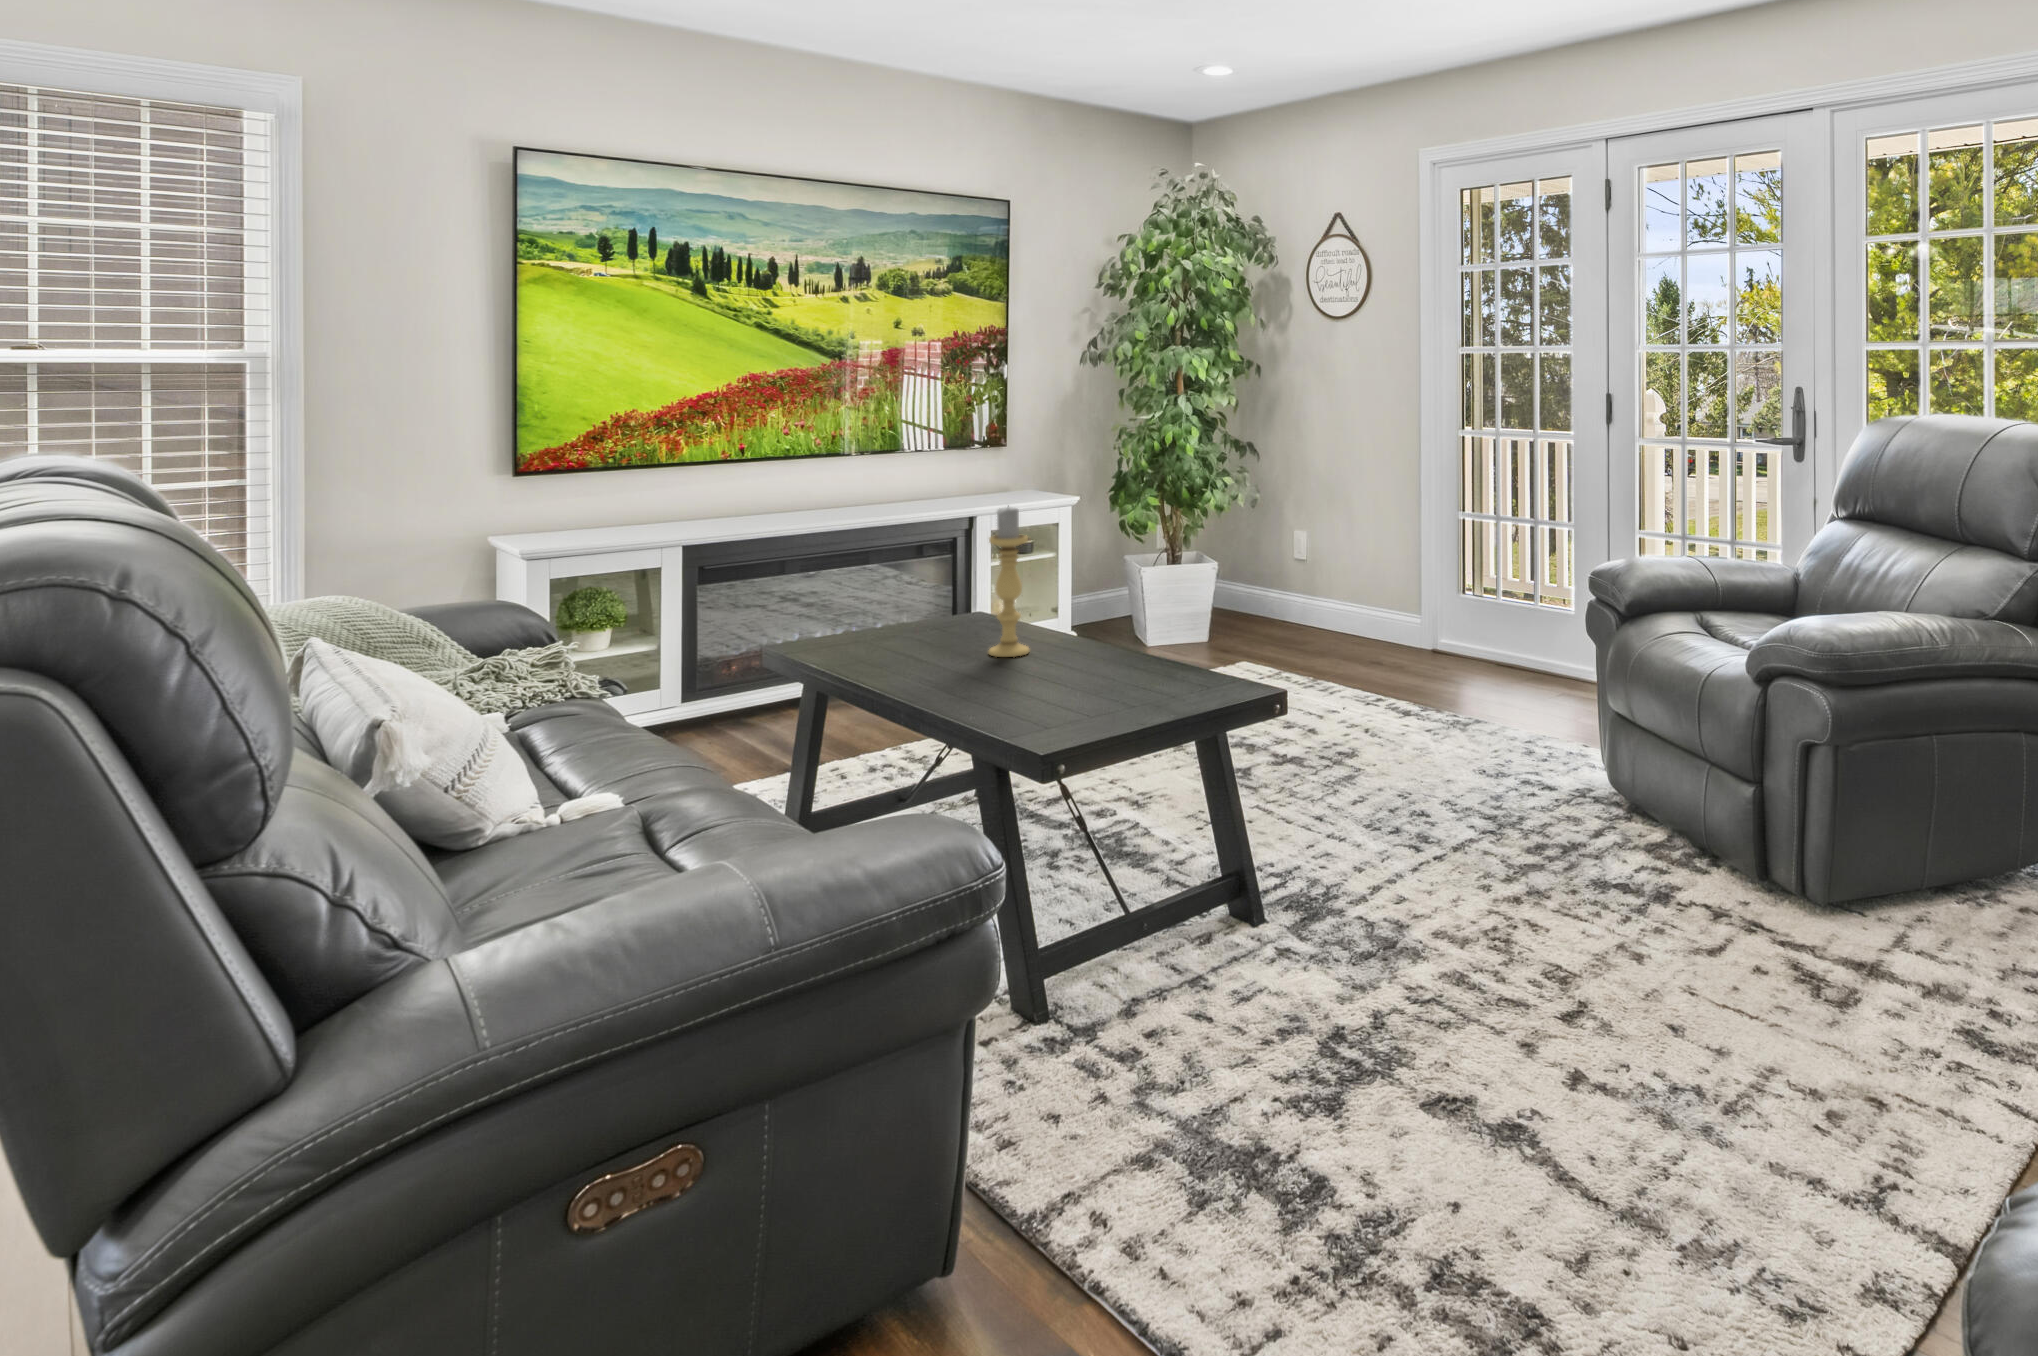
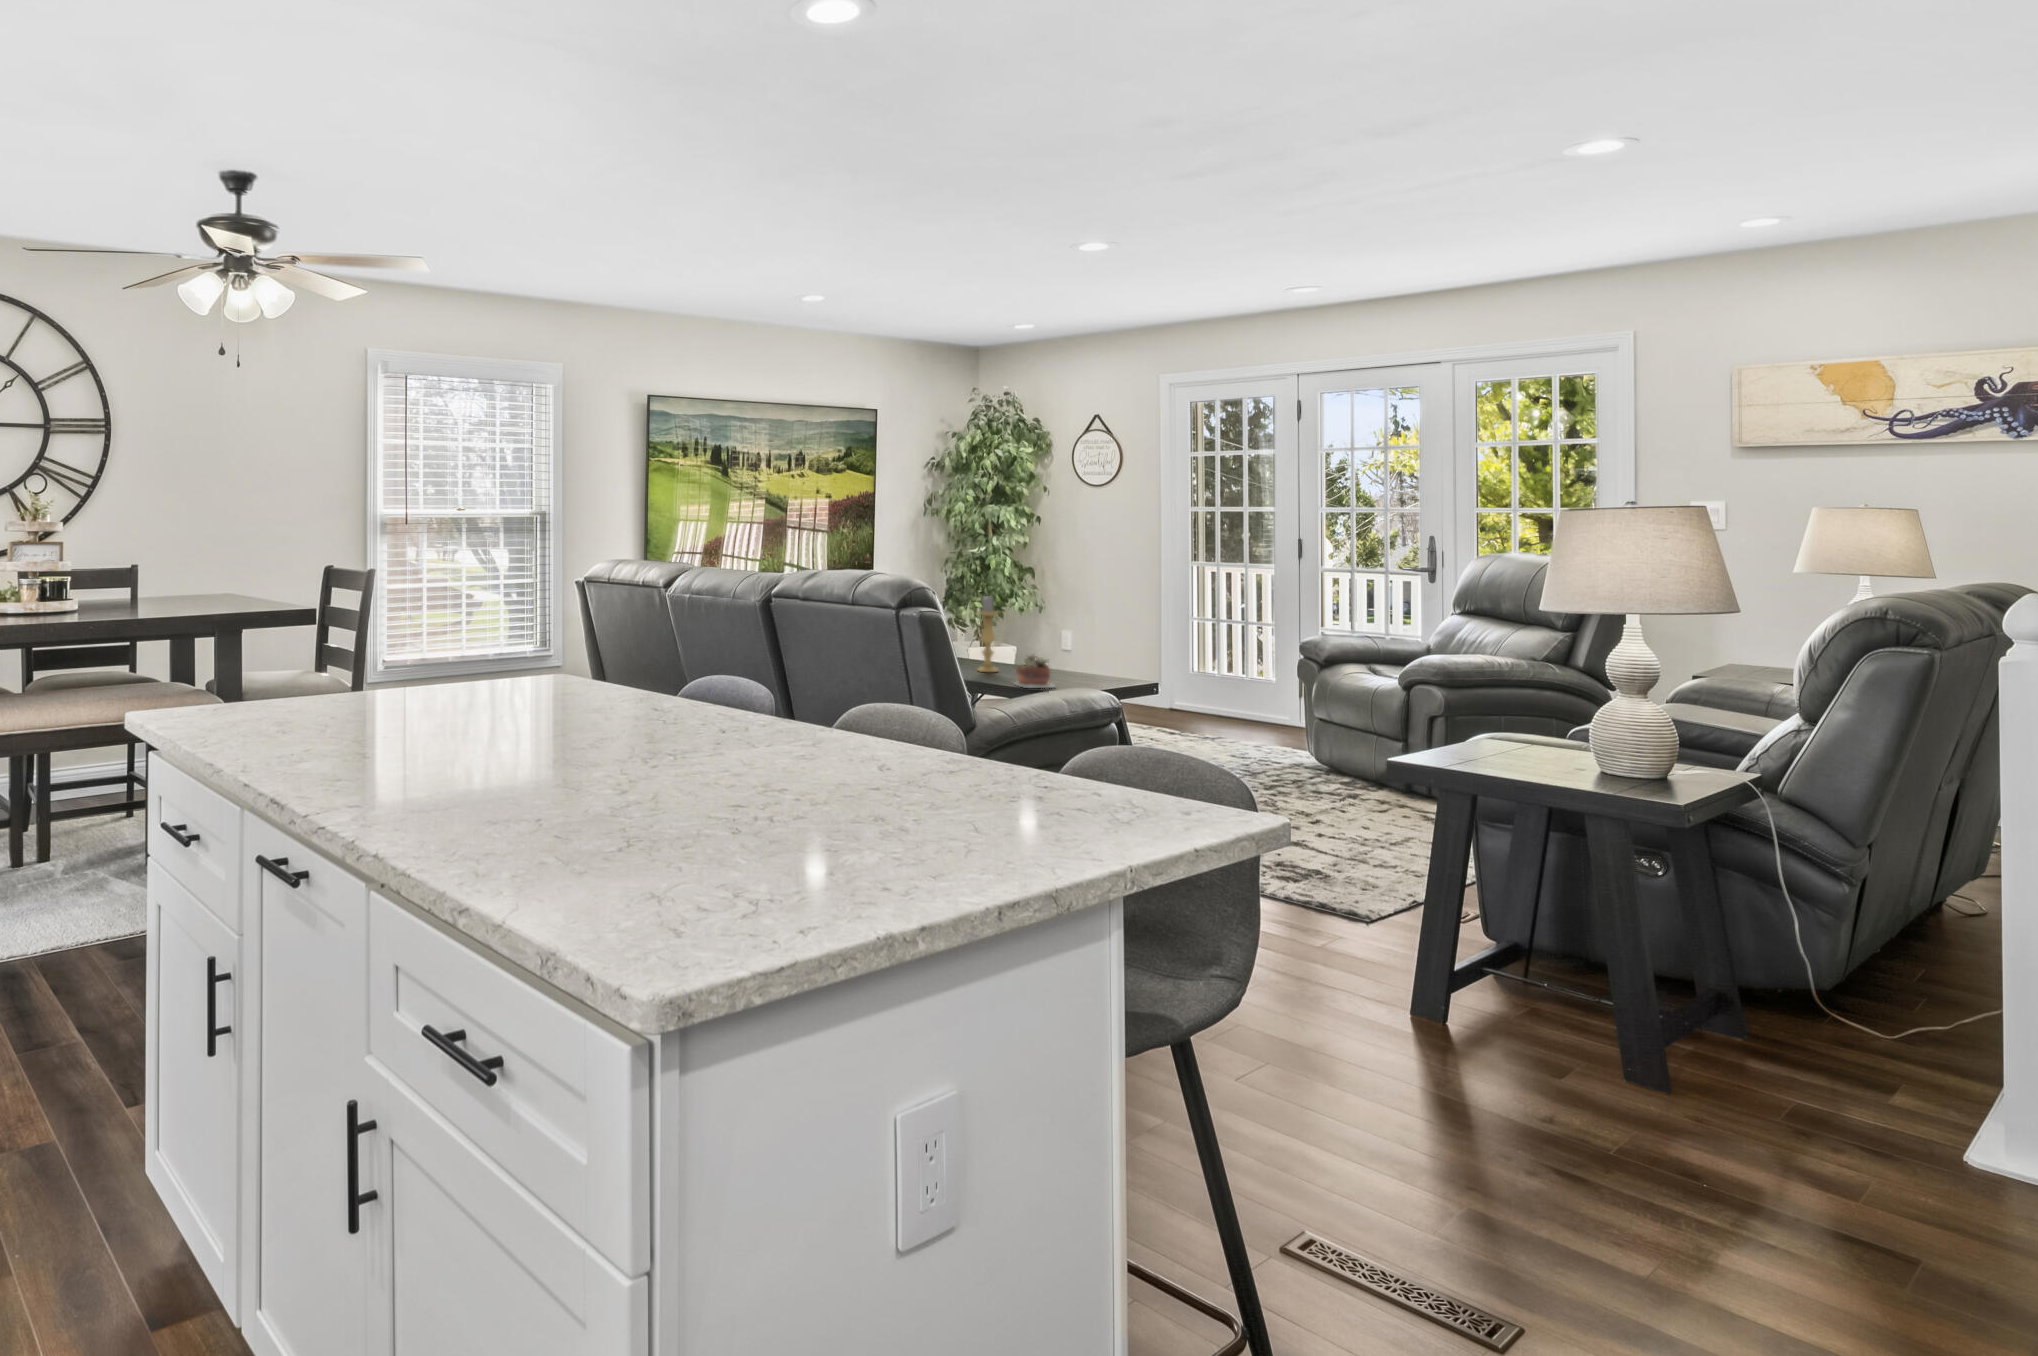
succulent plant: none [1010,630,1087,708] -> present [1015,655,1054,688]

